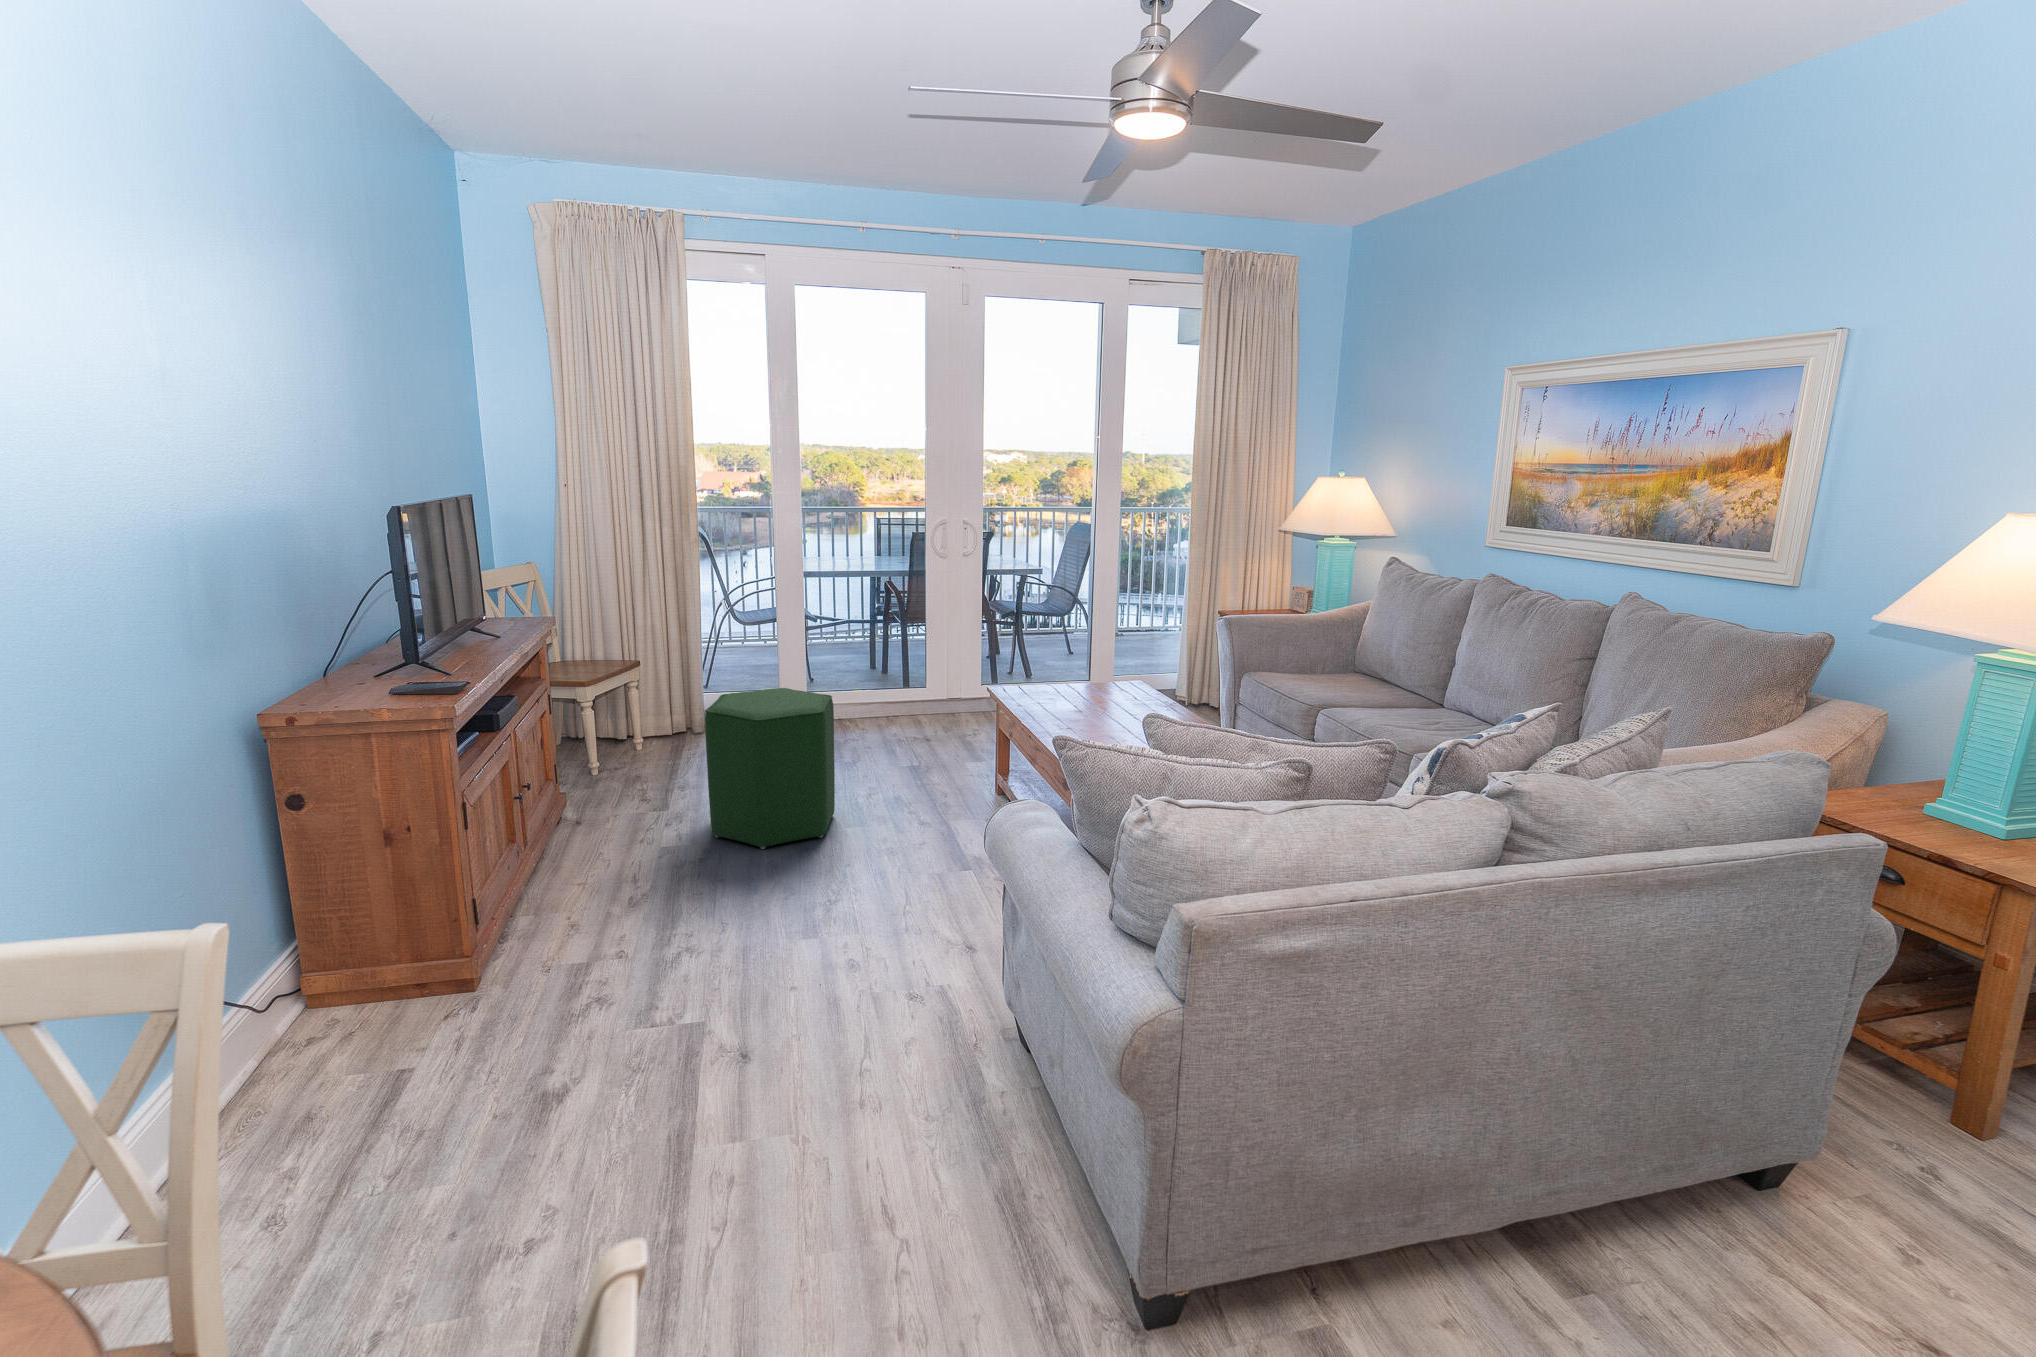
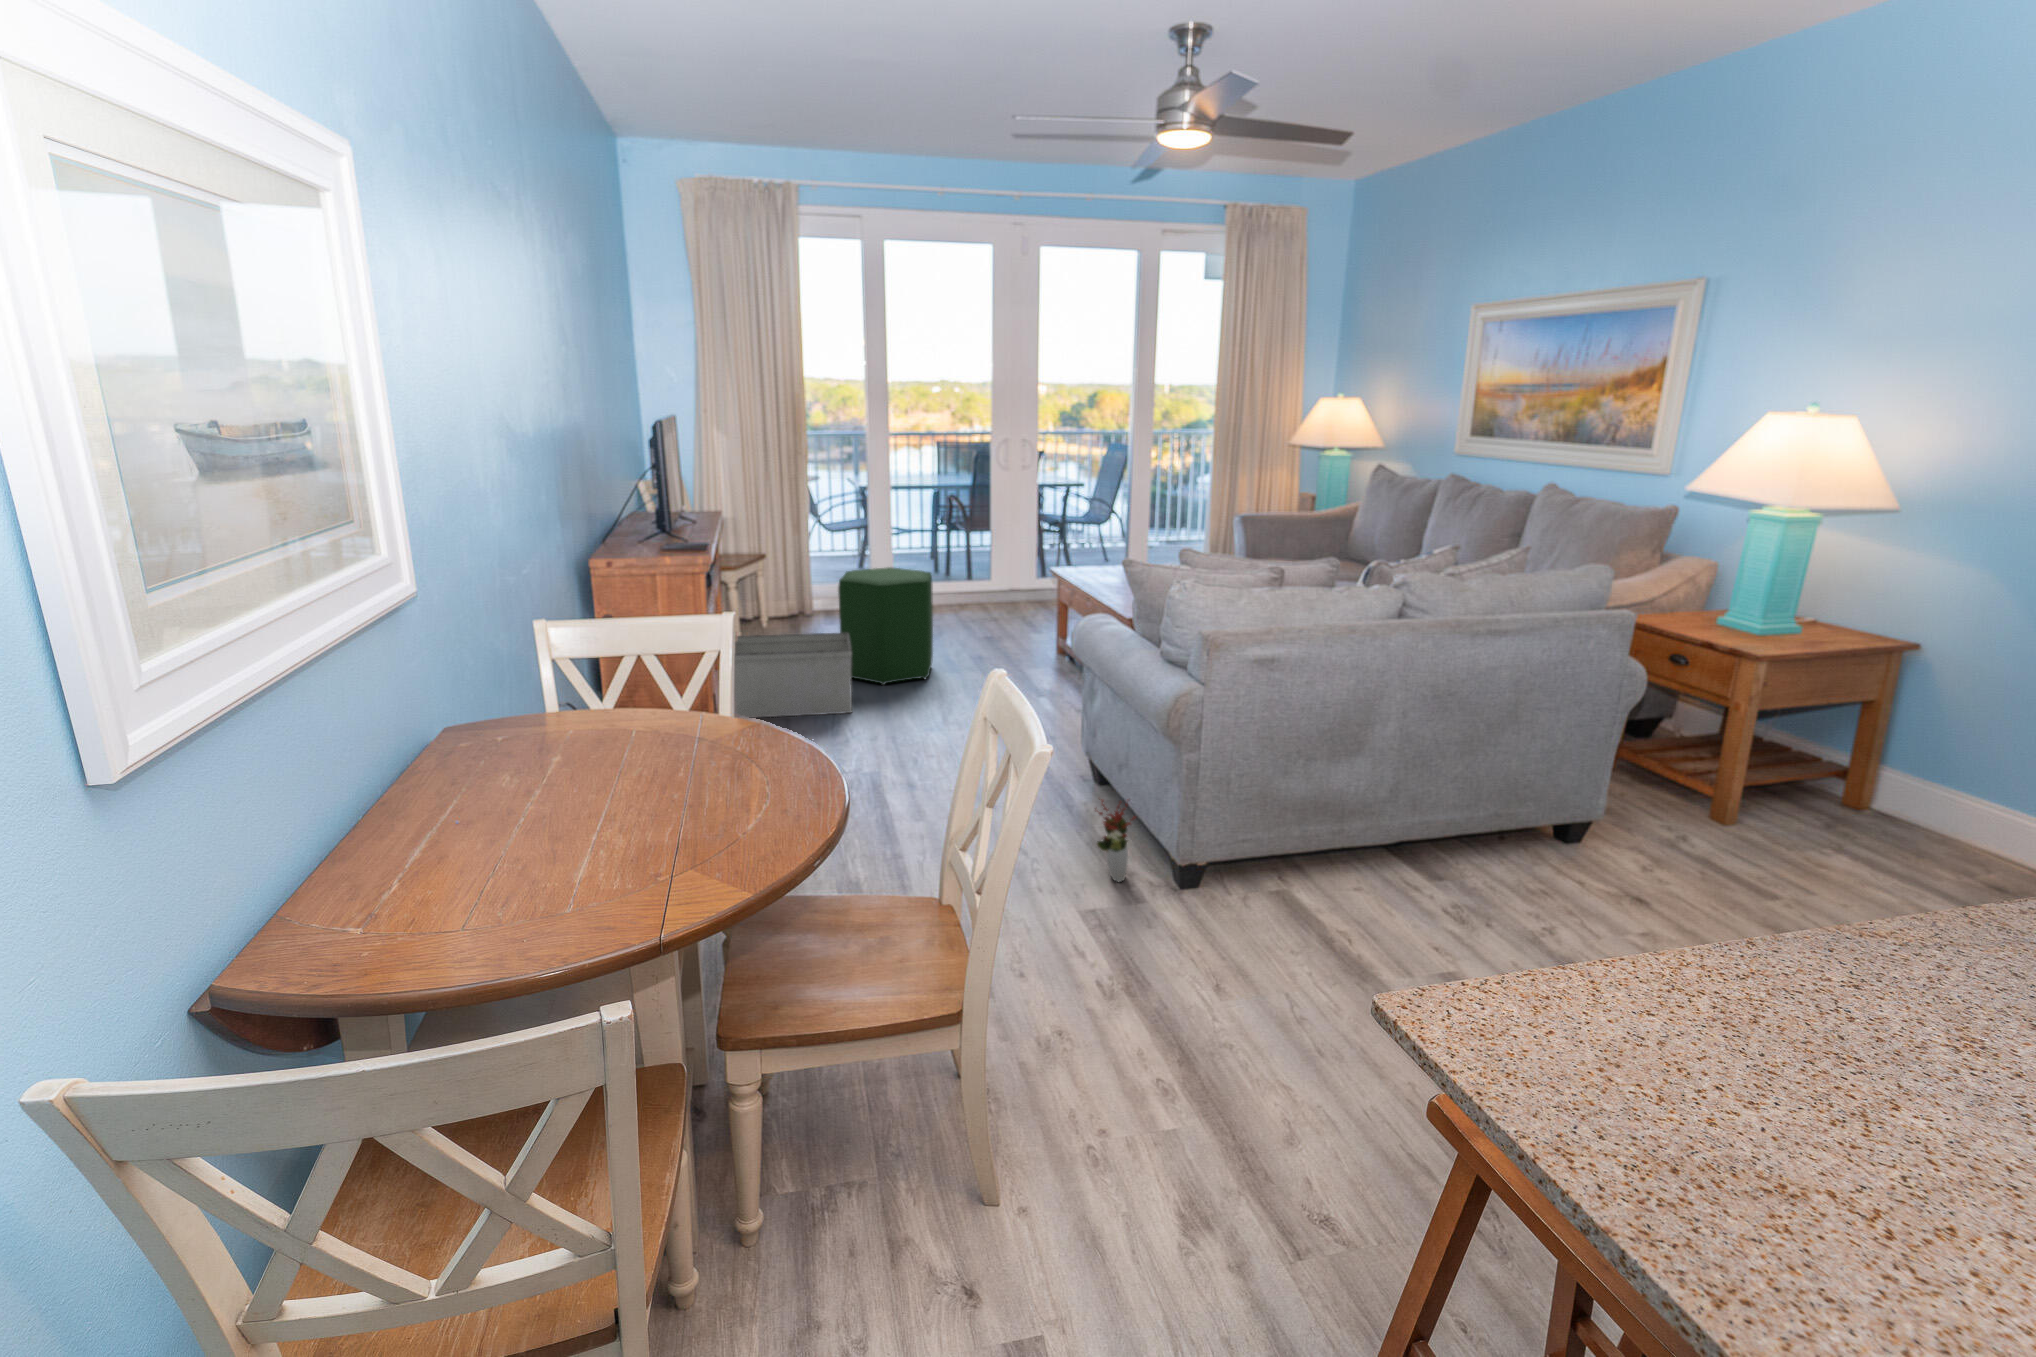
storage bin: none [519,785,713,914] -> present [735,632,853,718]
decorative plant: none [1010,1157,1081,1301] -> present [1097,799,1136,882]

